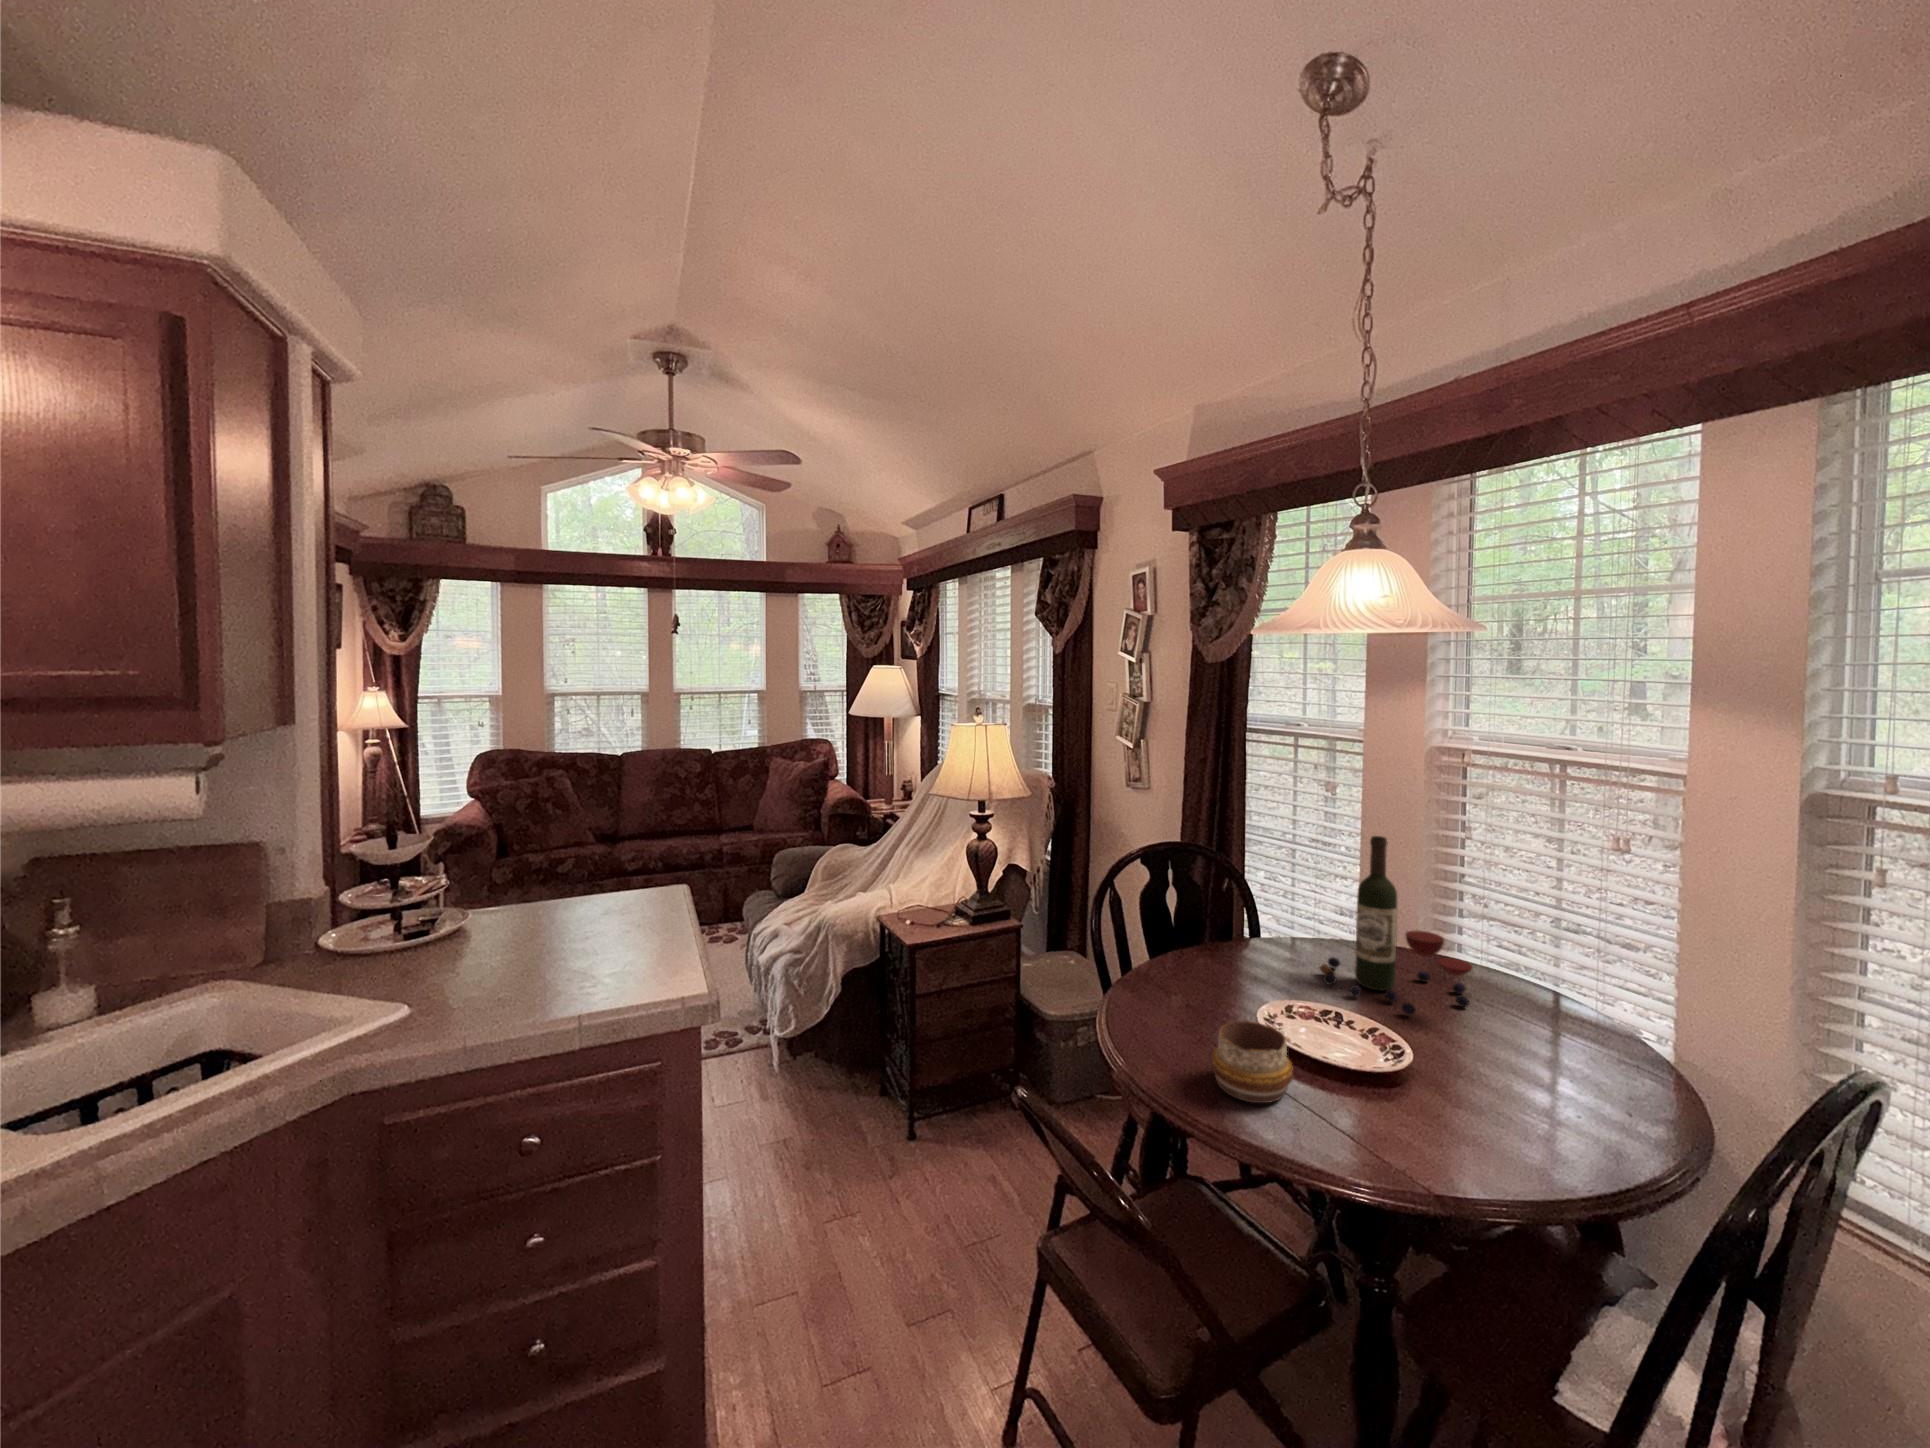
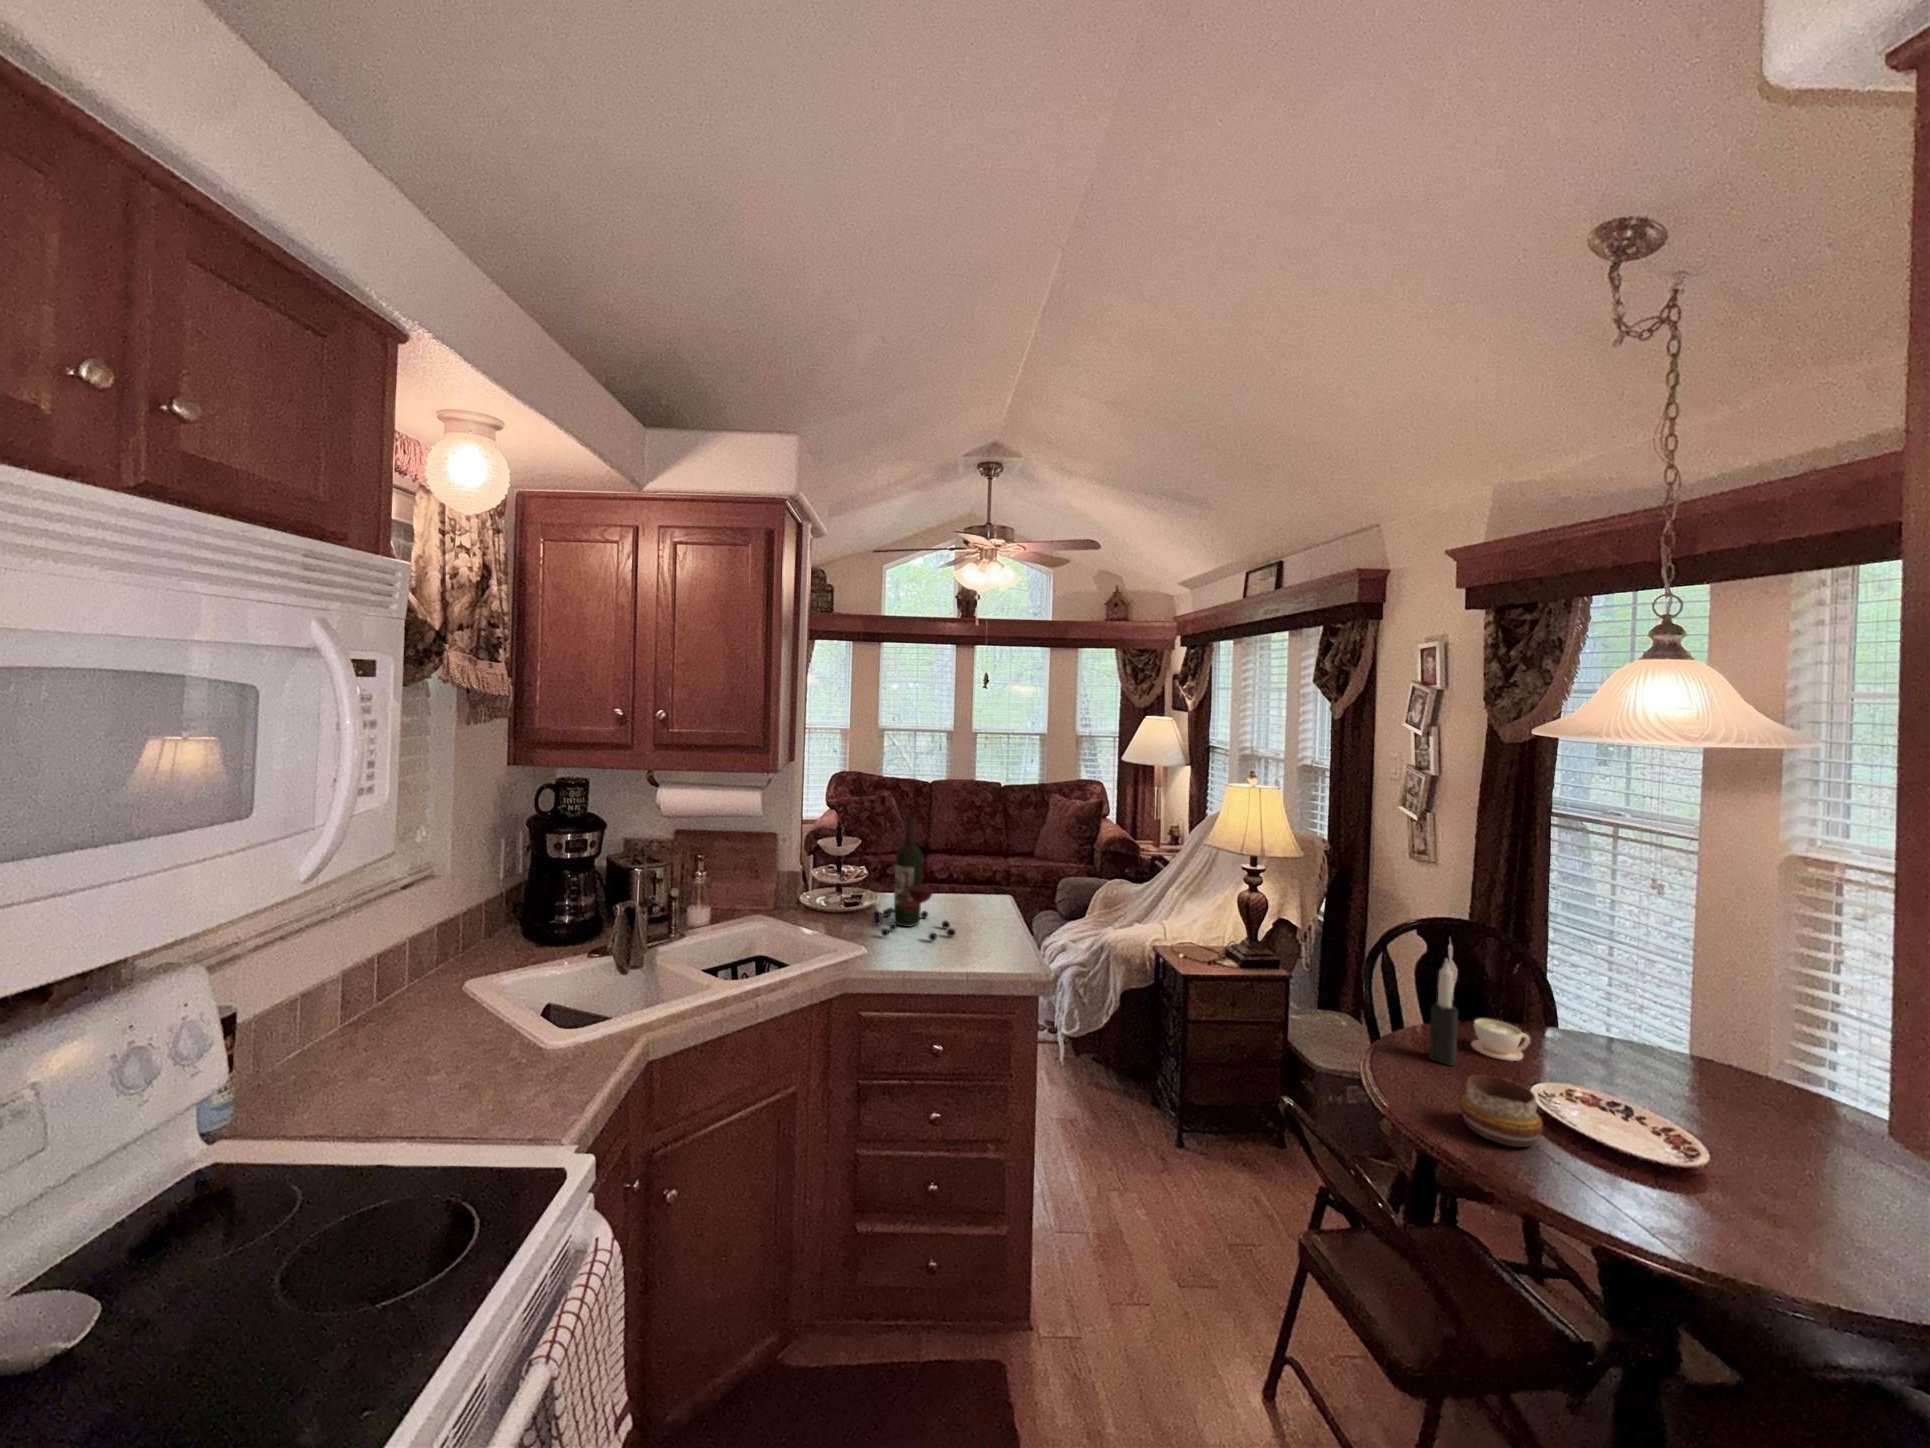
wine bottle: present [1320,836,1473,1015] -> present [872,815,956,941]
candle: none [1168,890,1195,1008] -> present [1429,959,1458,1065]
coffee cup: none [1203,945,1255,988] -> present [1472,1019,1530,1061]

